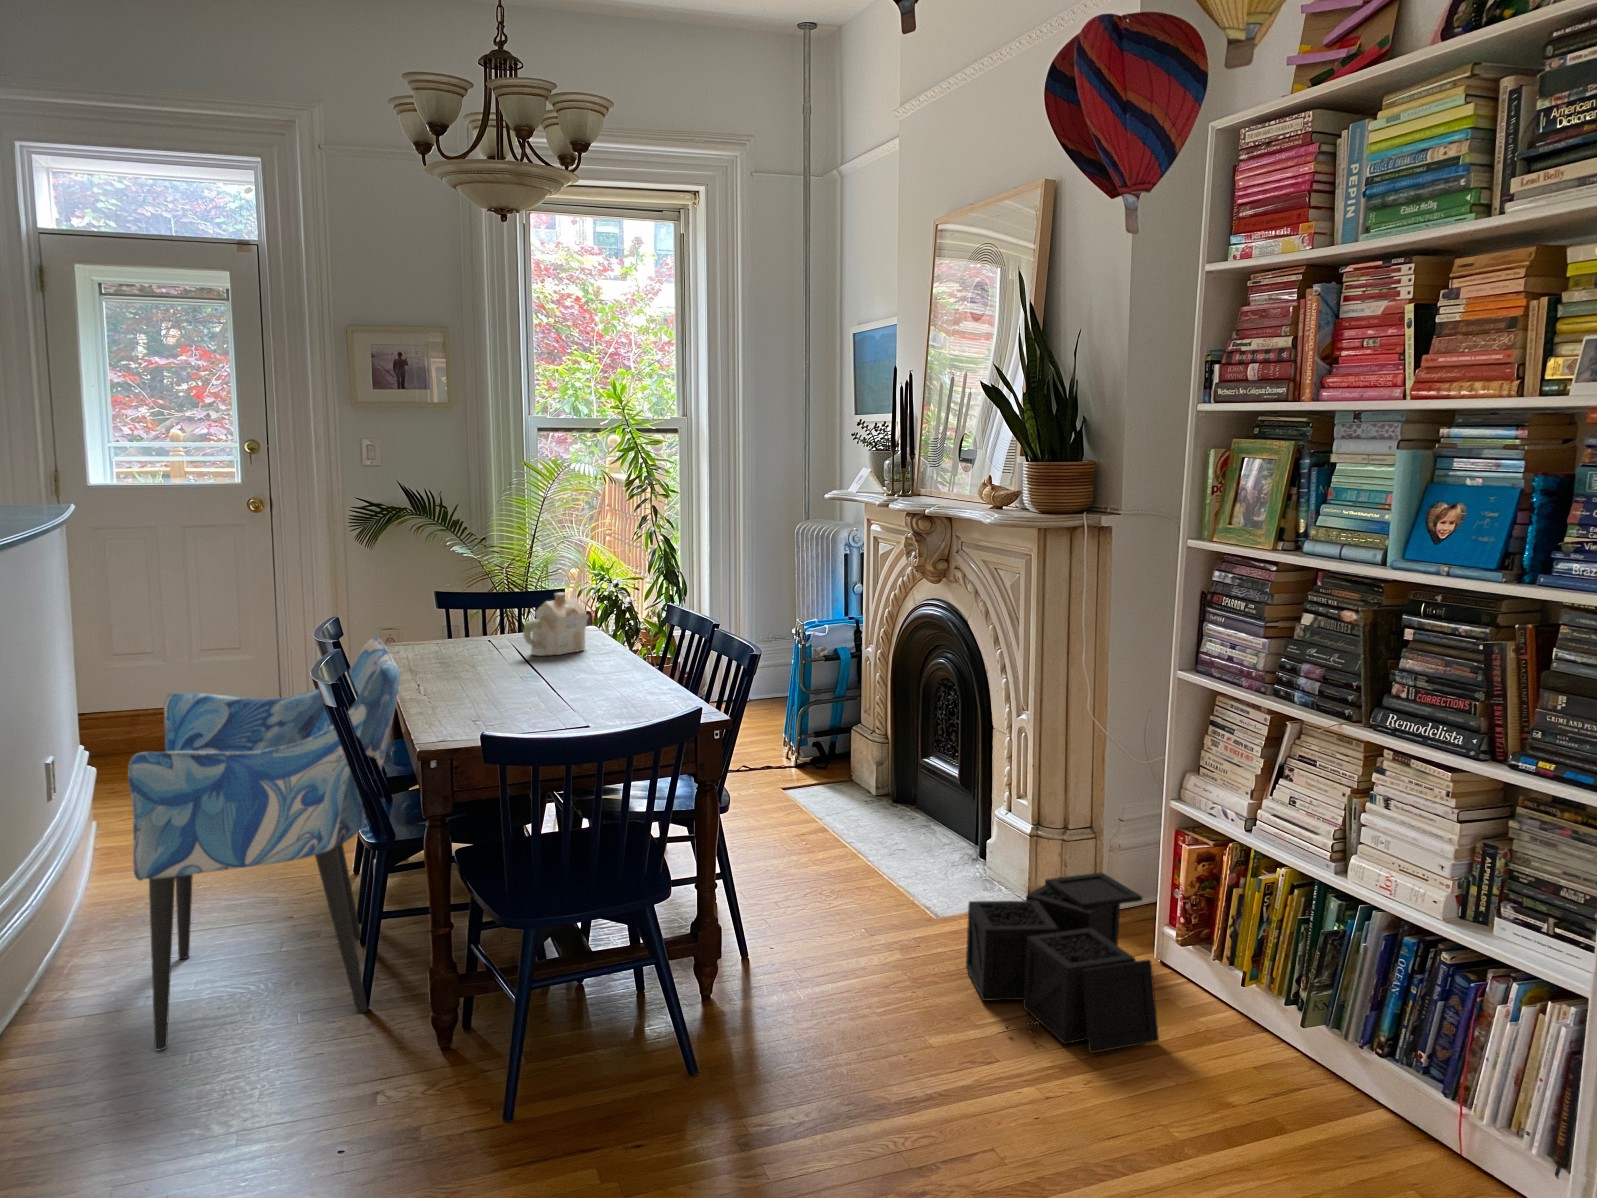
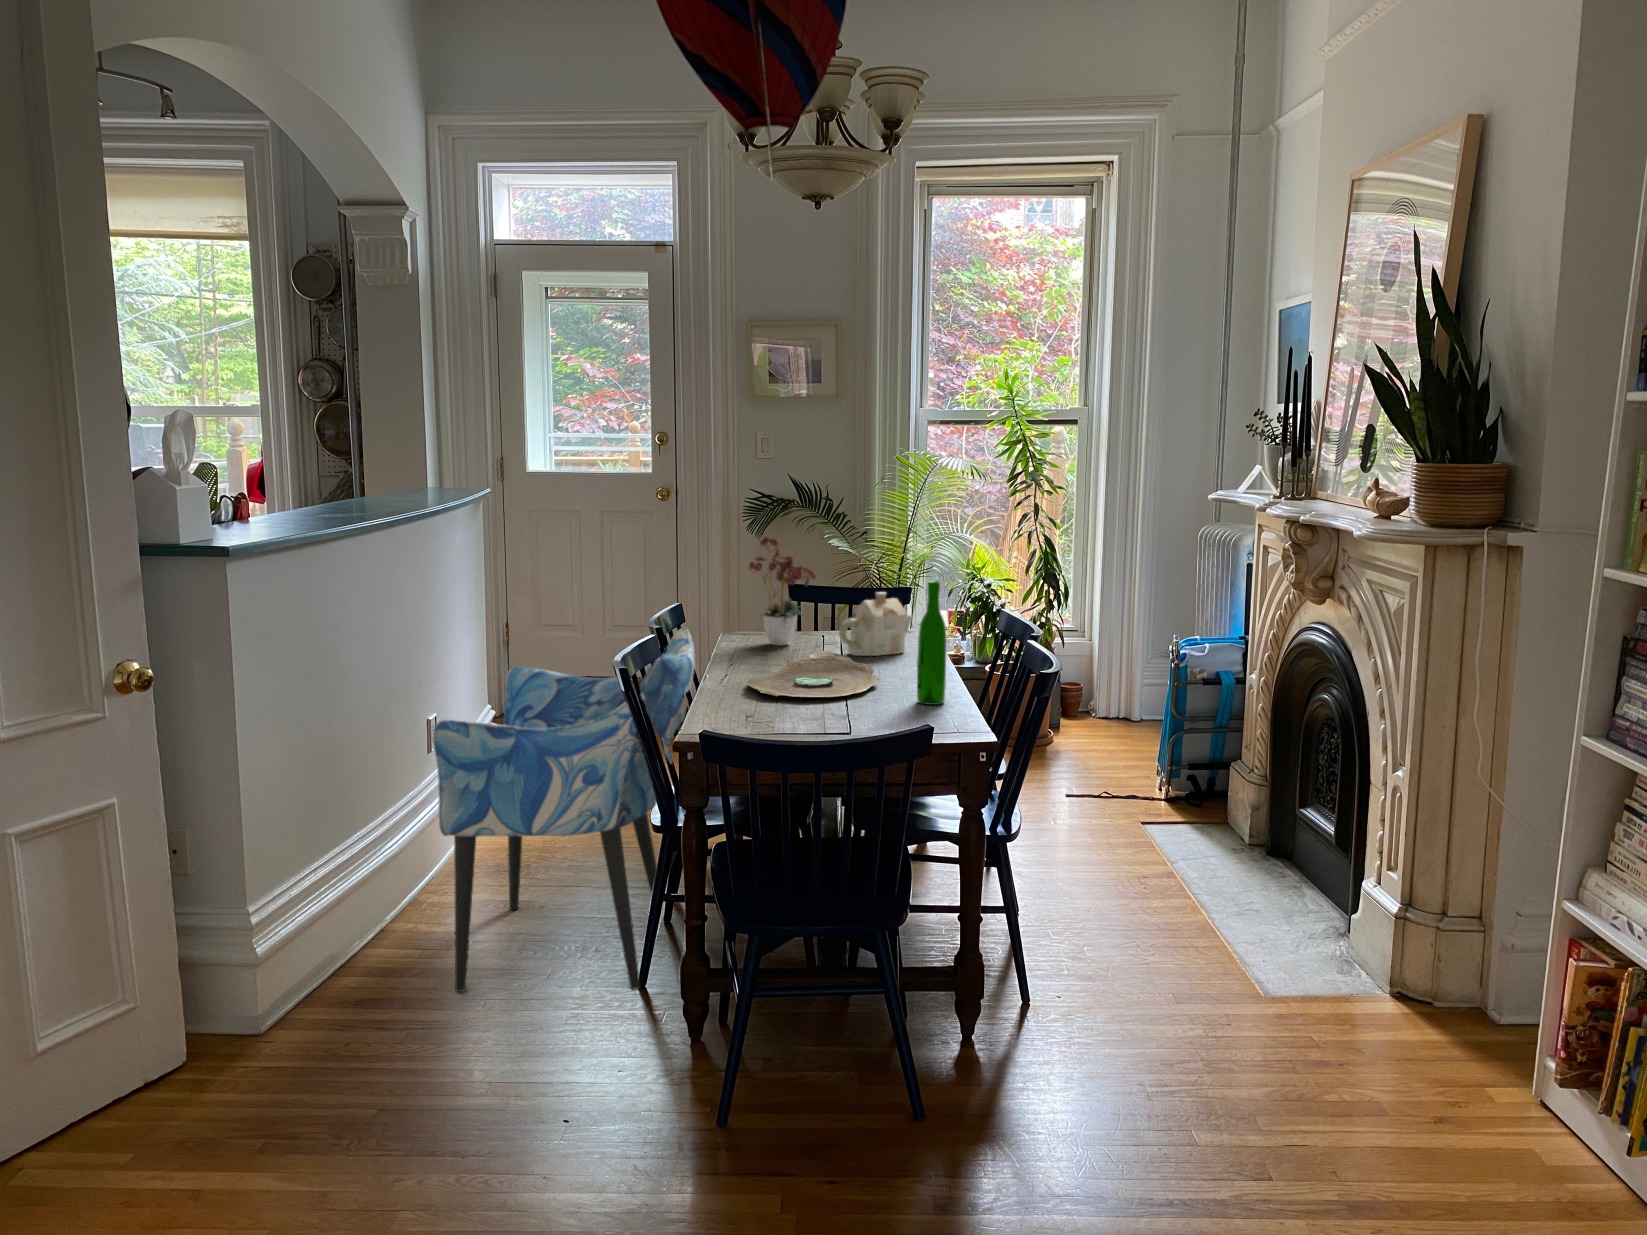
flower arrangement: none [414,537,496,652] -> present [749,536,816,645]
wine bottle: none [631,577,658,693] -> present [917,581,946,705]
decorative bowl: none [455,652,585,698] -> present [747,651,879,697]
storage bin: present [966,873,1159,1053] -> none [1274,972,1518,1205]

